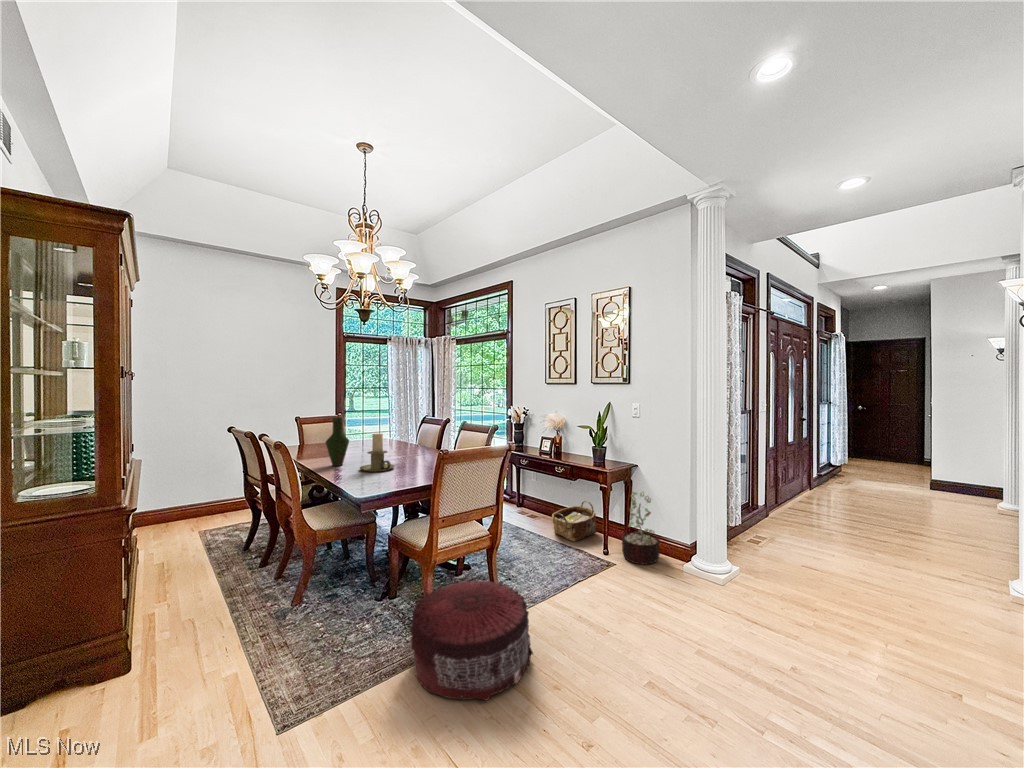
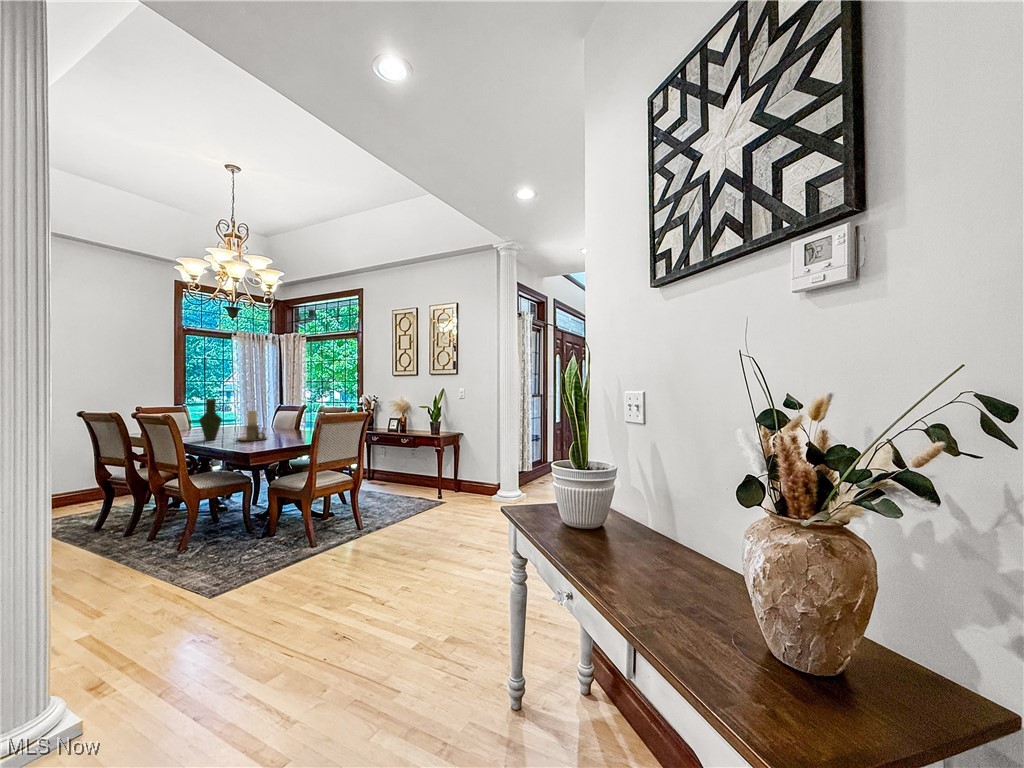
decorative plant: present [622,492,660,564] -> none [451,451,478,501]
woven basket: present [552,501,597,542] -> none [399,465,434,495]
pouf: present [410,580,533,700] -> none [299,505,389,568]

